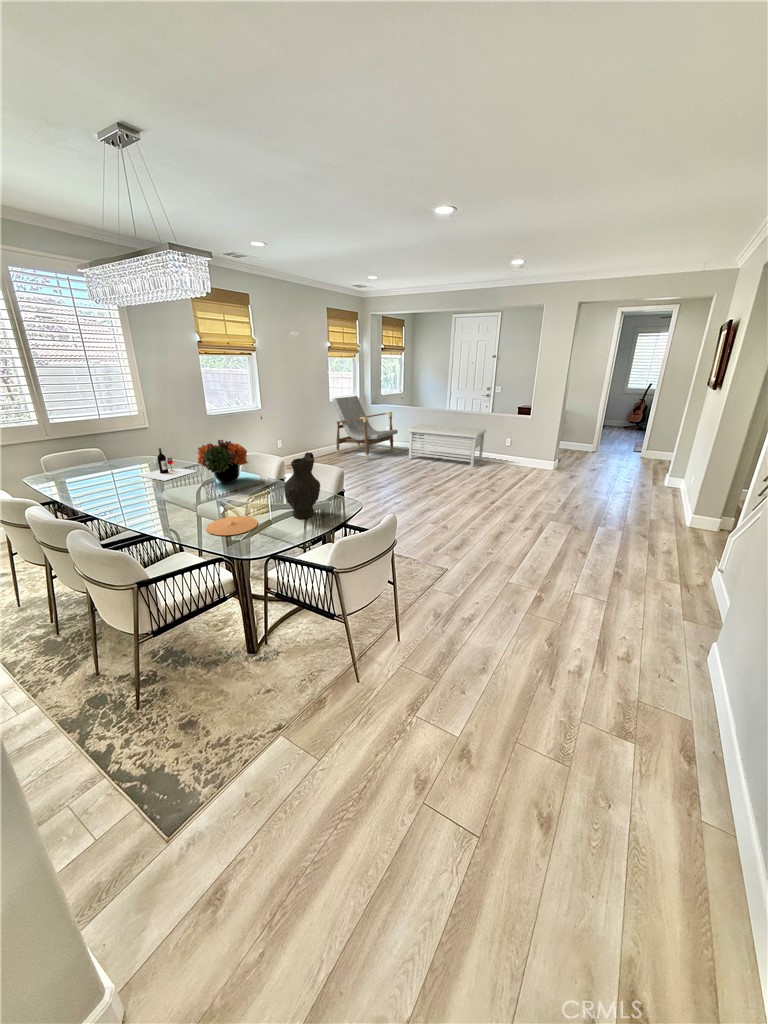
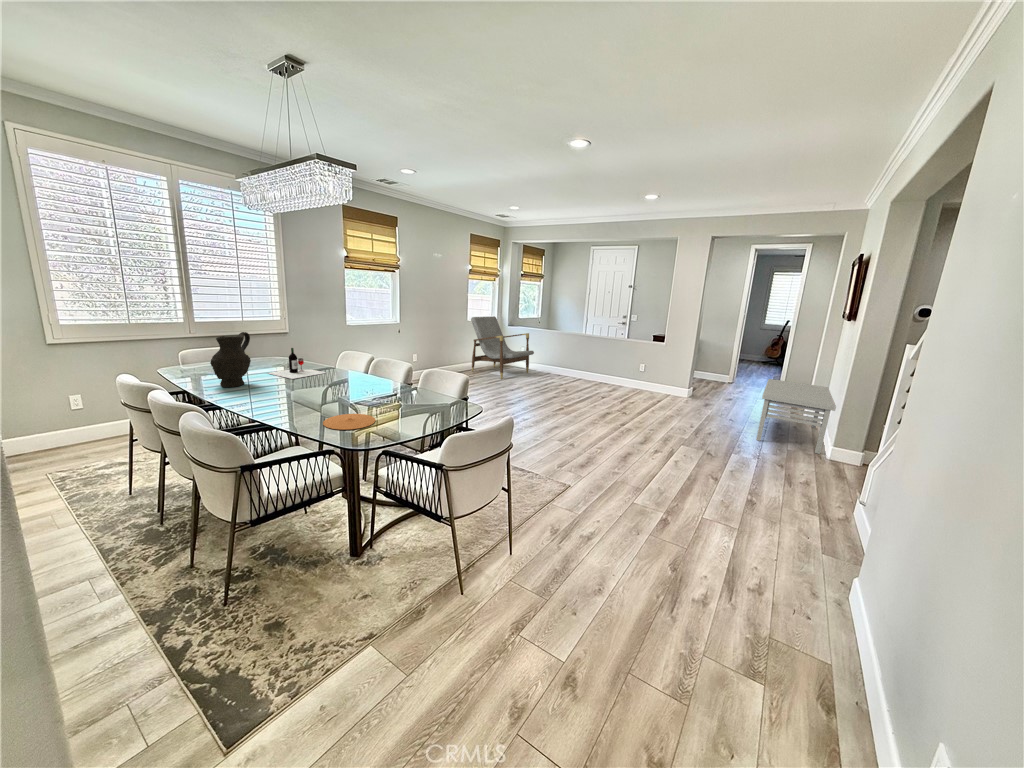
storage bench: present [407,424,486,467] -> present [756,379,836,454]
flower arrangement: present [197,440,248,483] -> none [325,341,377,384]
decorative vase: present [285,452,320,518] -> present [210,332,251,387]

